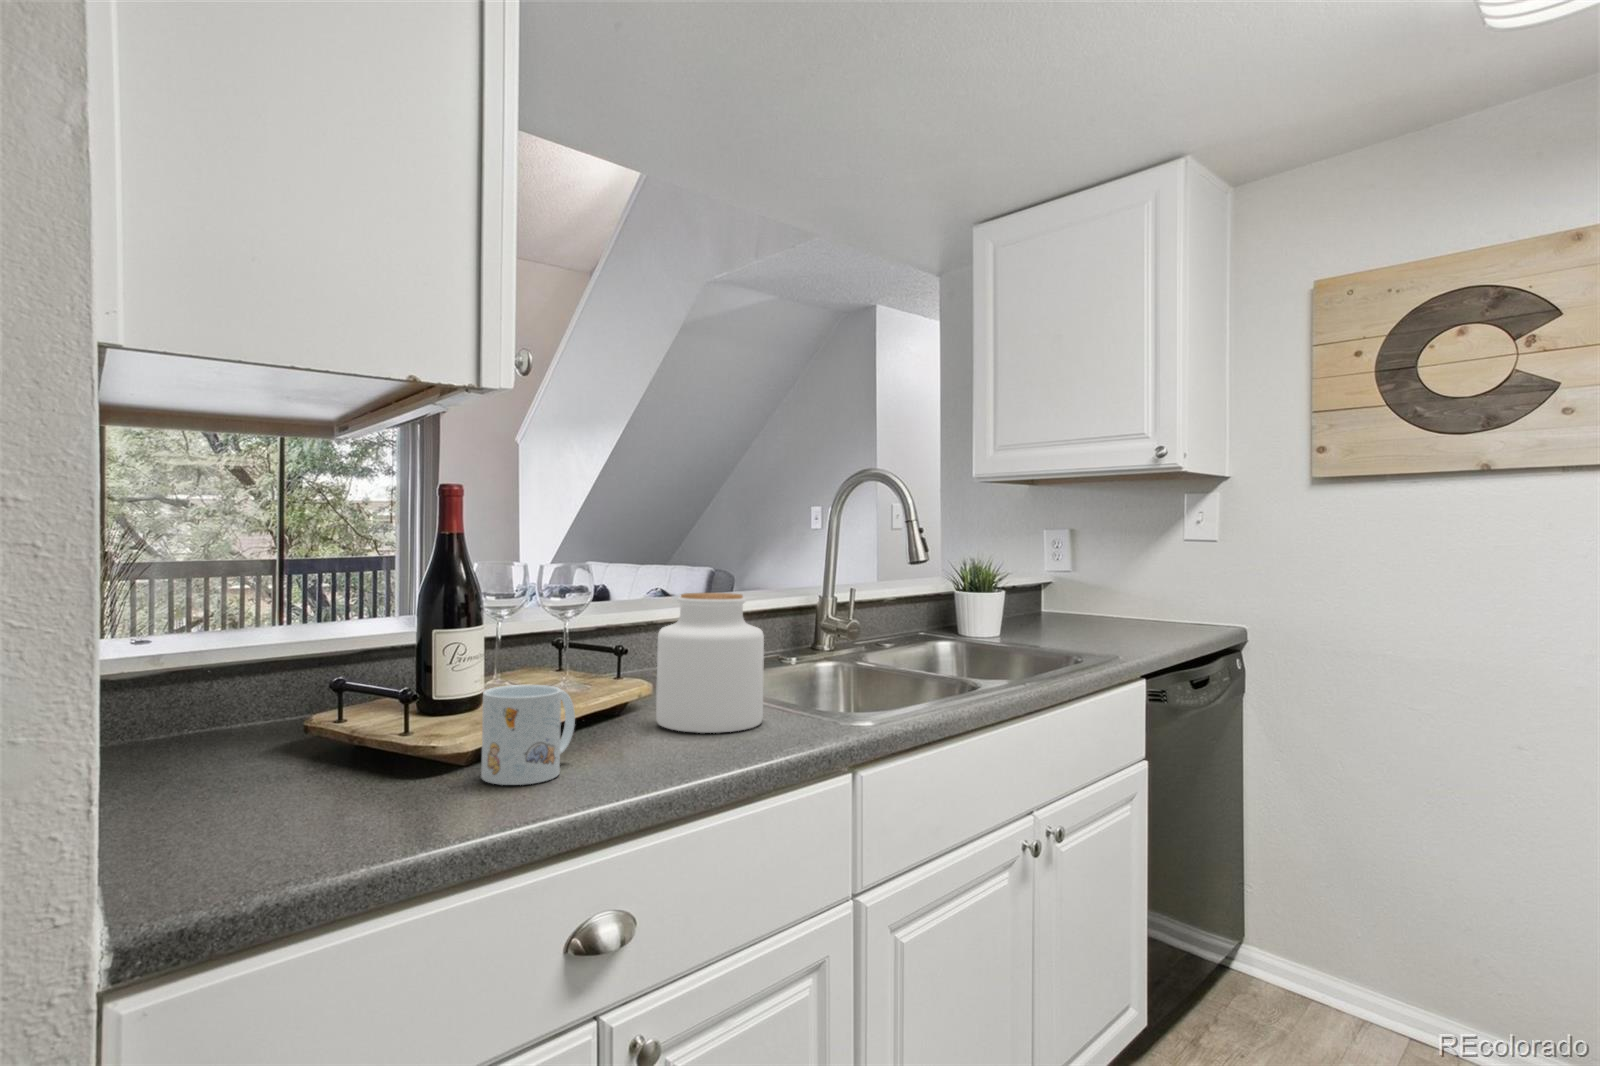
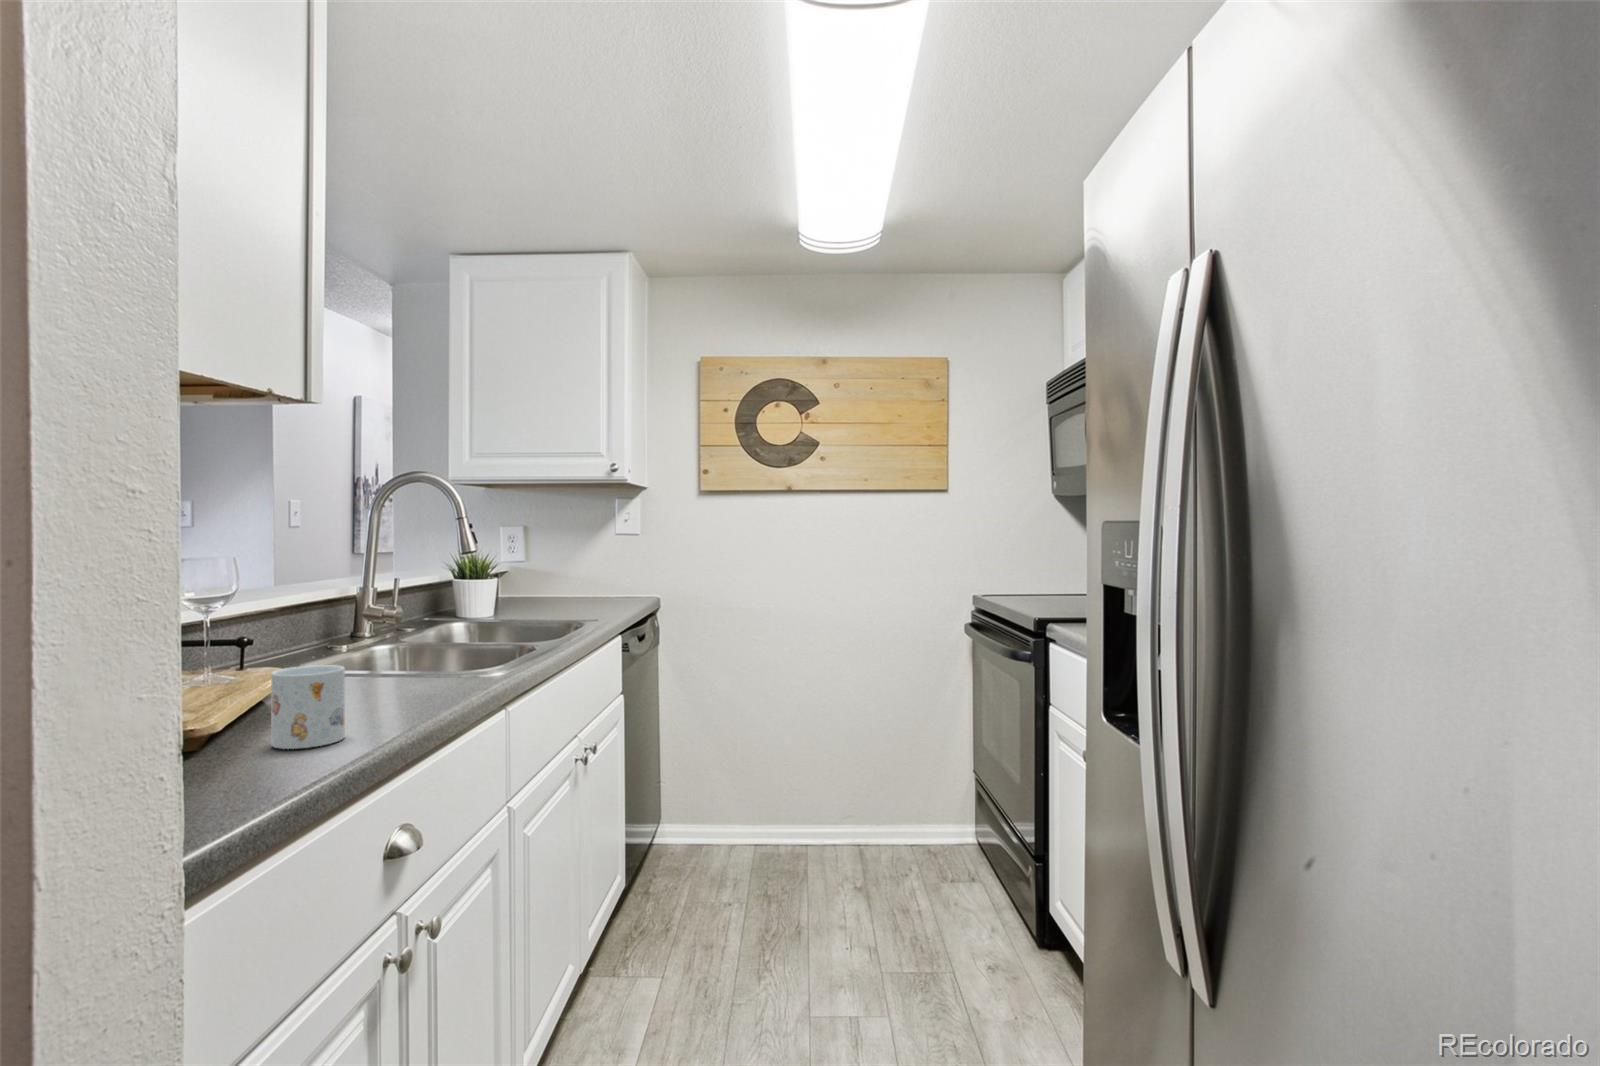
jar: present [656,593,764,733] -> none [336,584,433,699]

